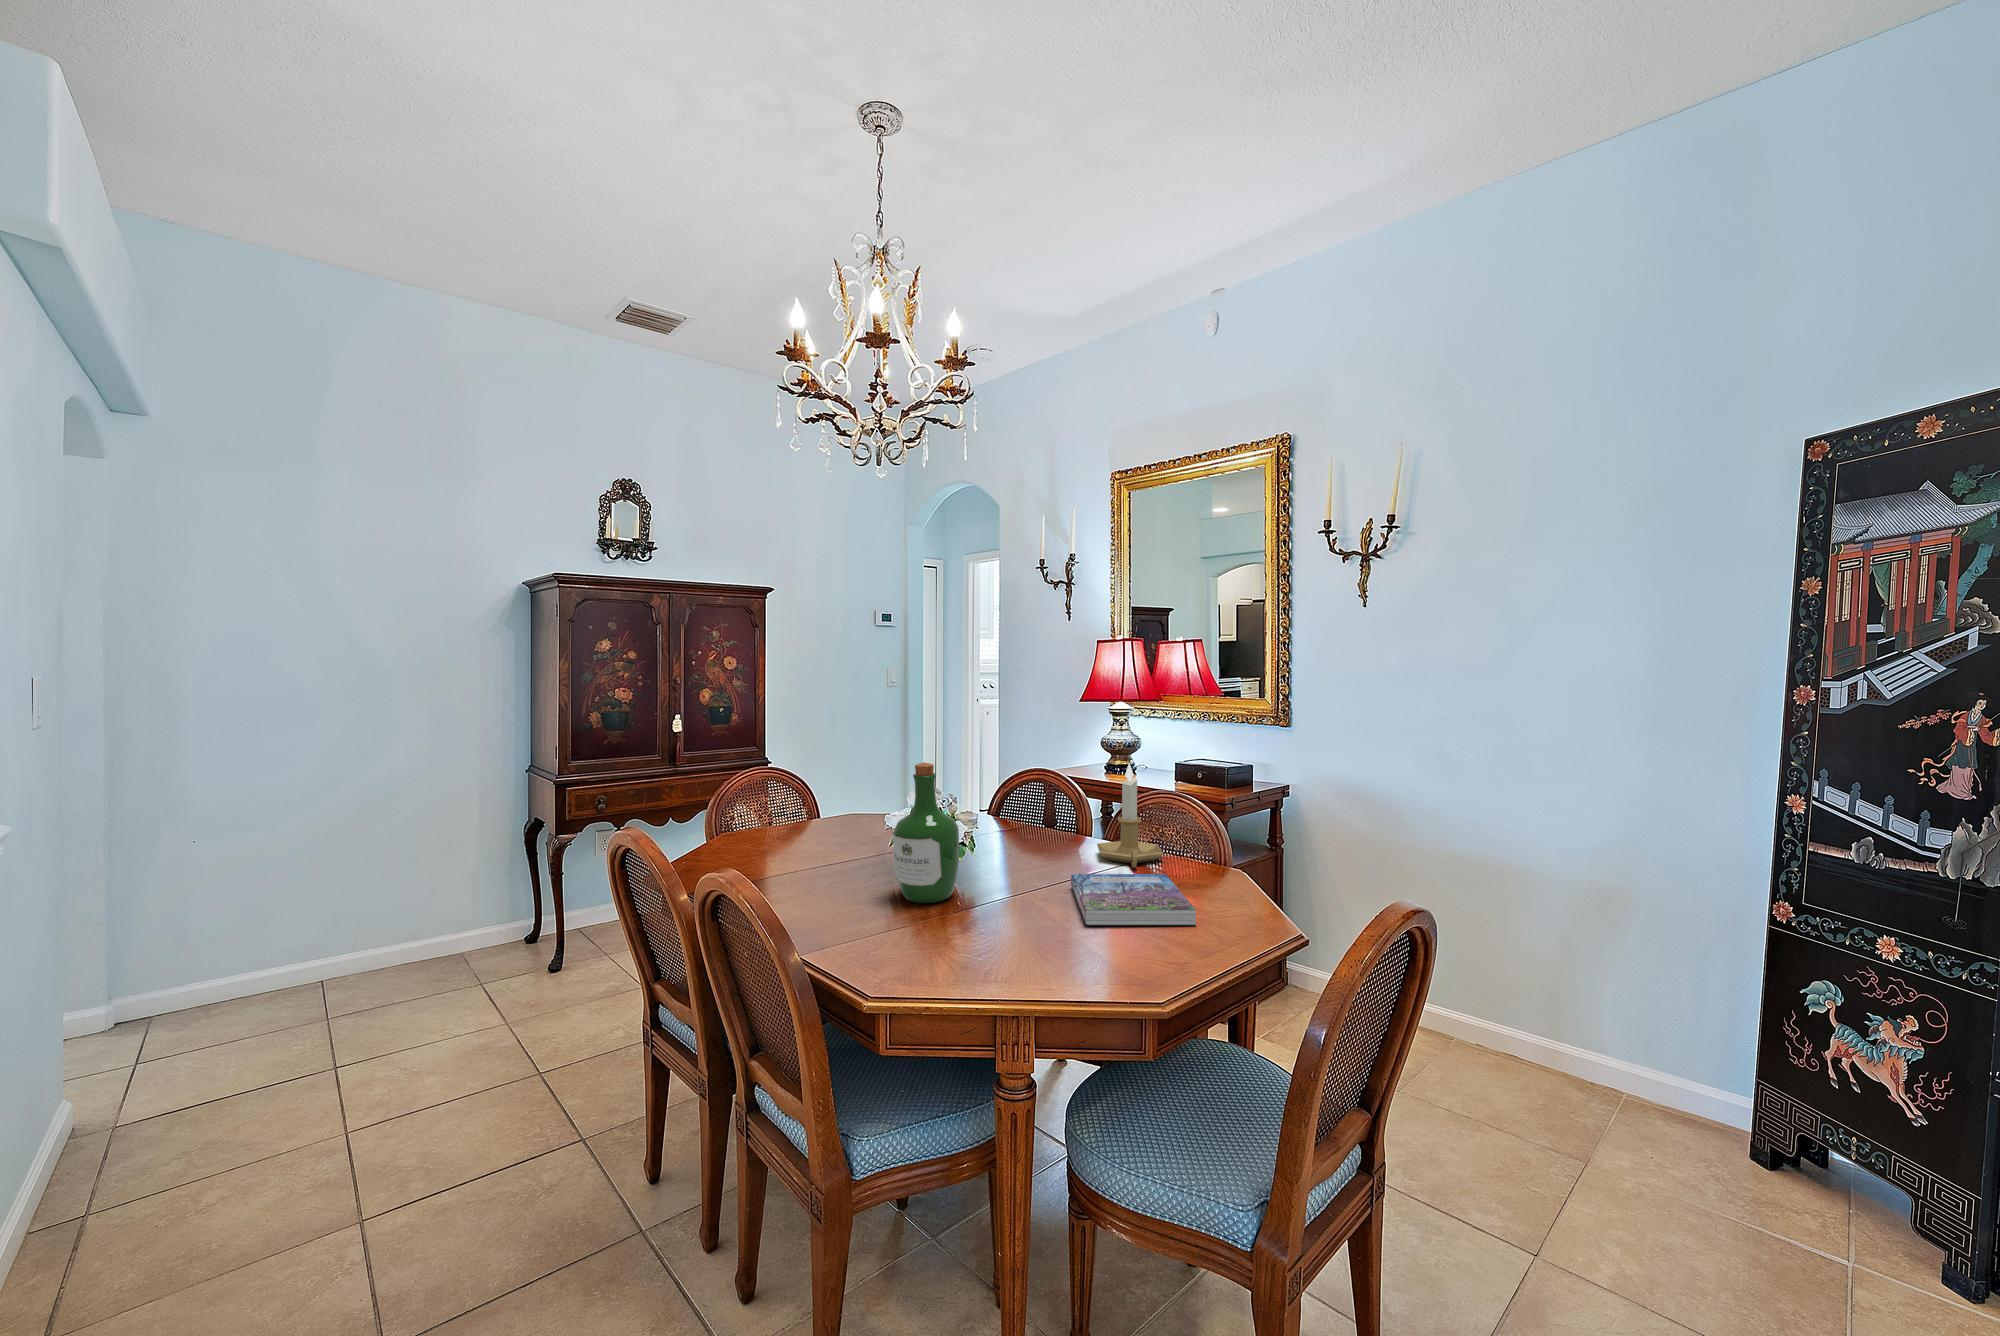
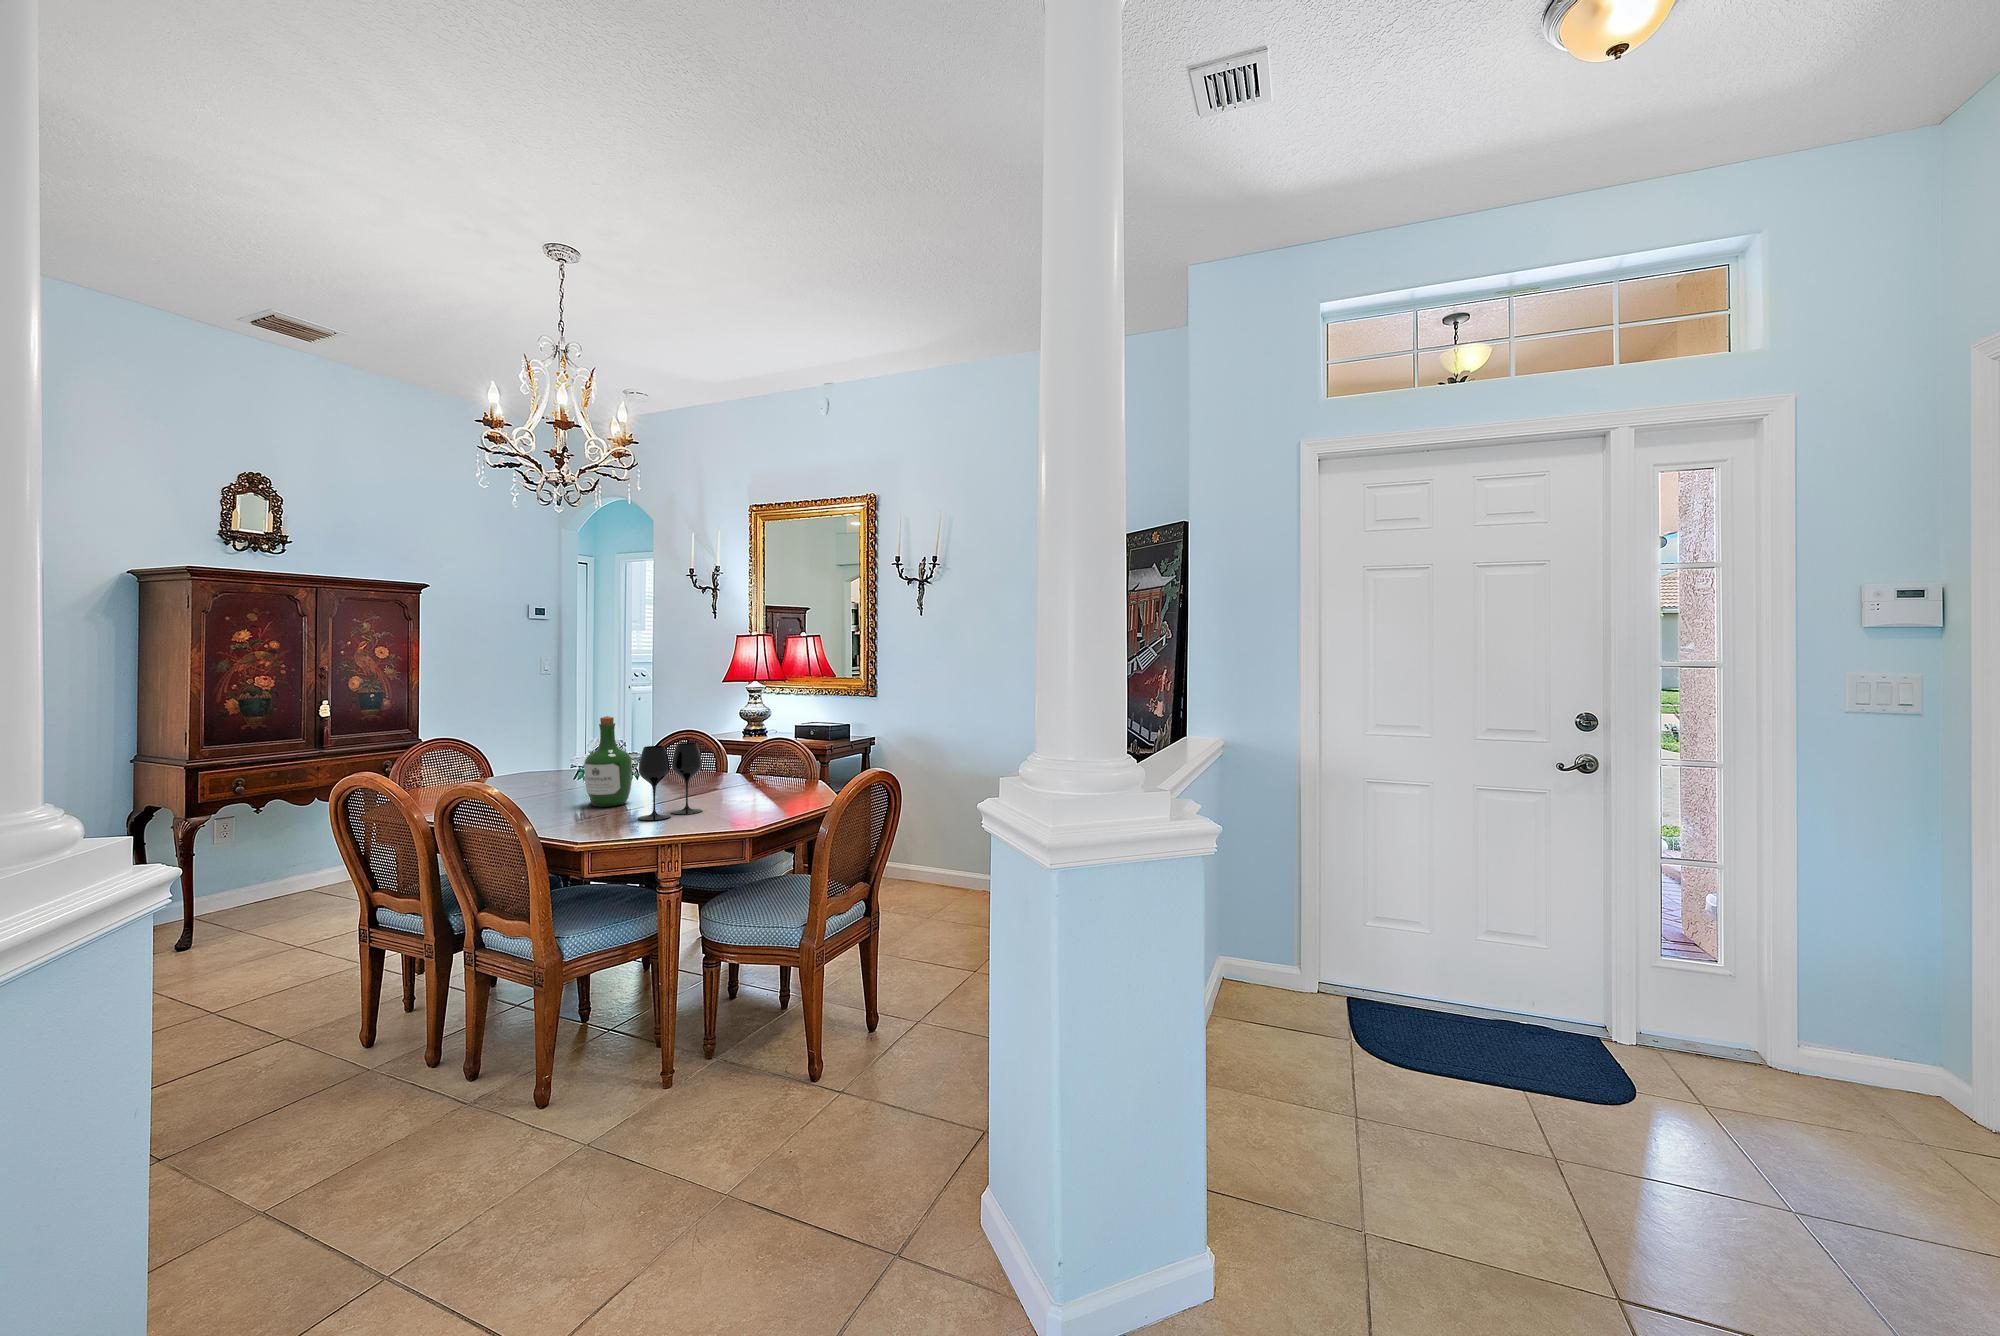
candlestick: present [1097,763,1163,868] -> none [729,718,773,784]
wine glass: none [961,816,1063,955] -> present [638,743,702,820]
book: present [1071,874,1196,925] -> none [709,782,783,806]

